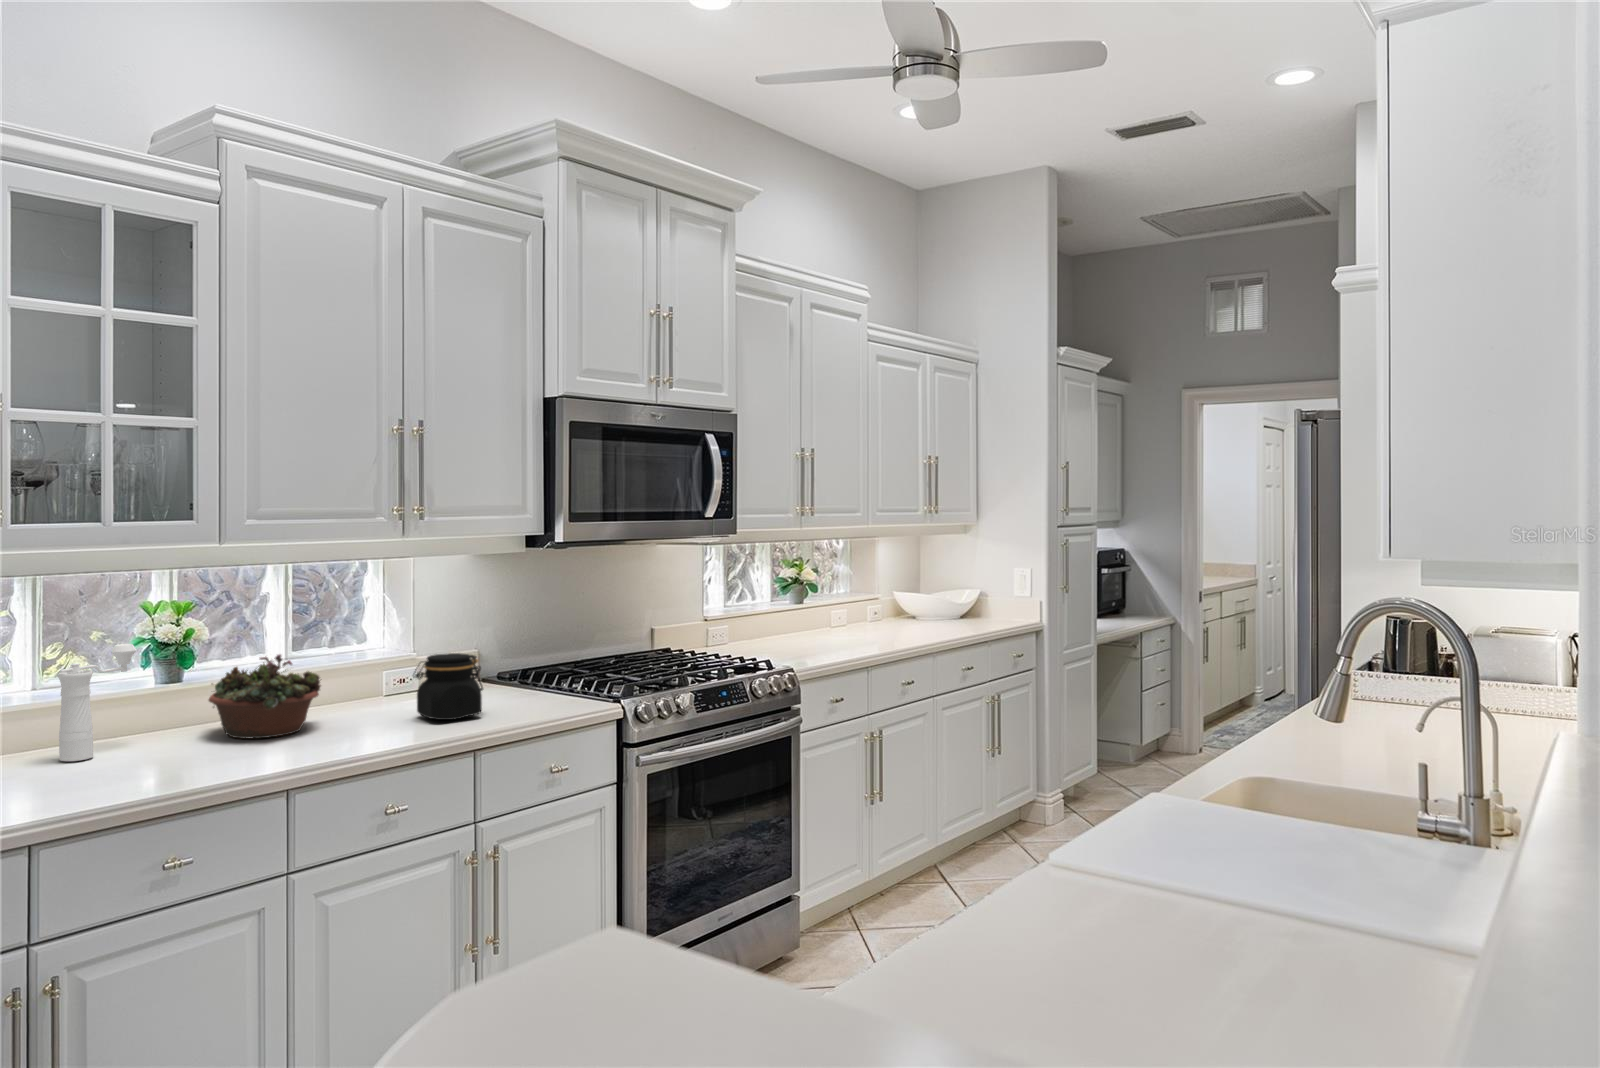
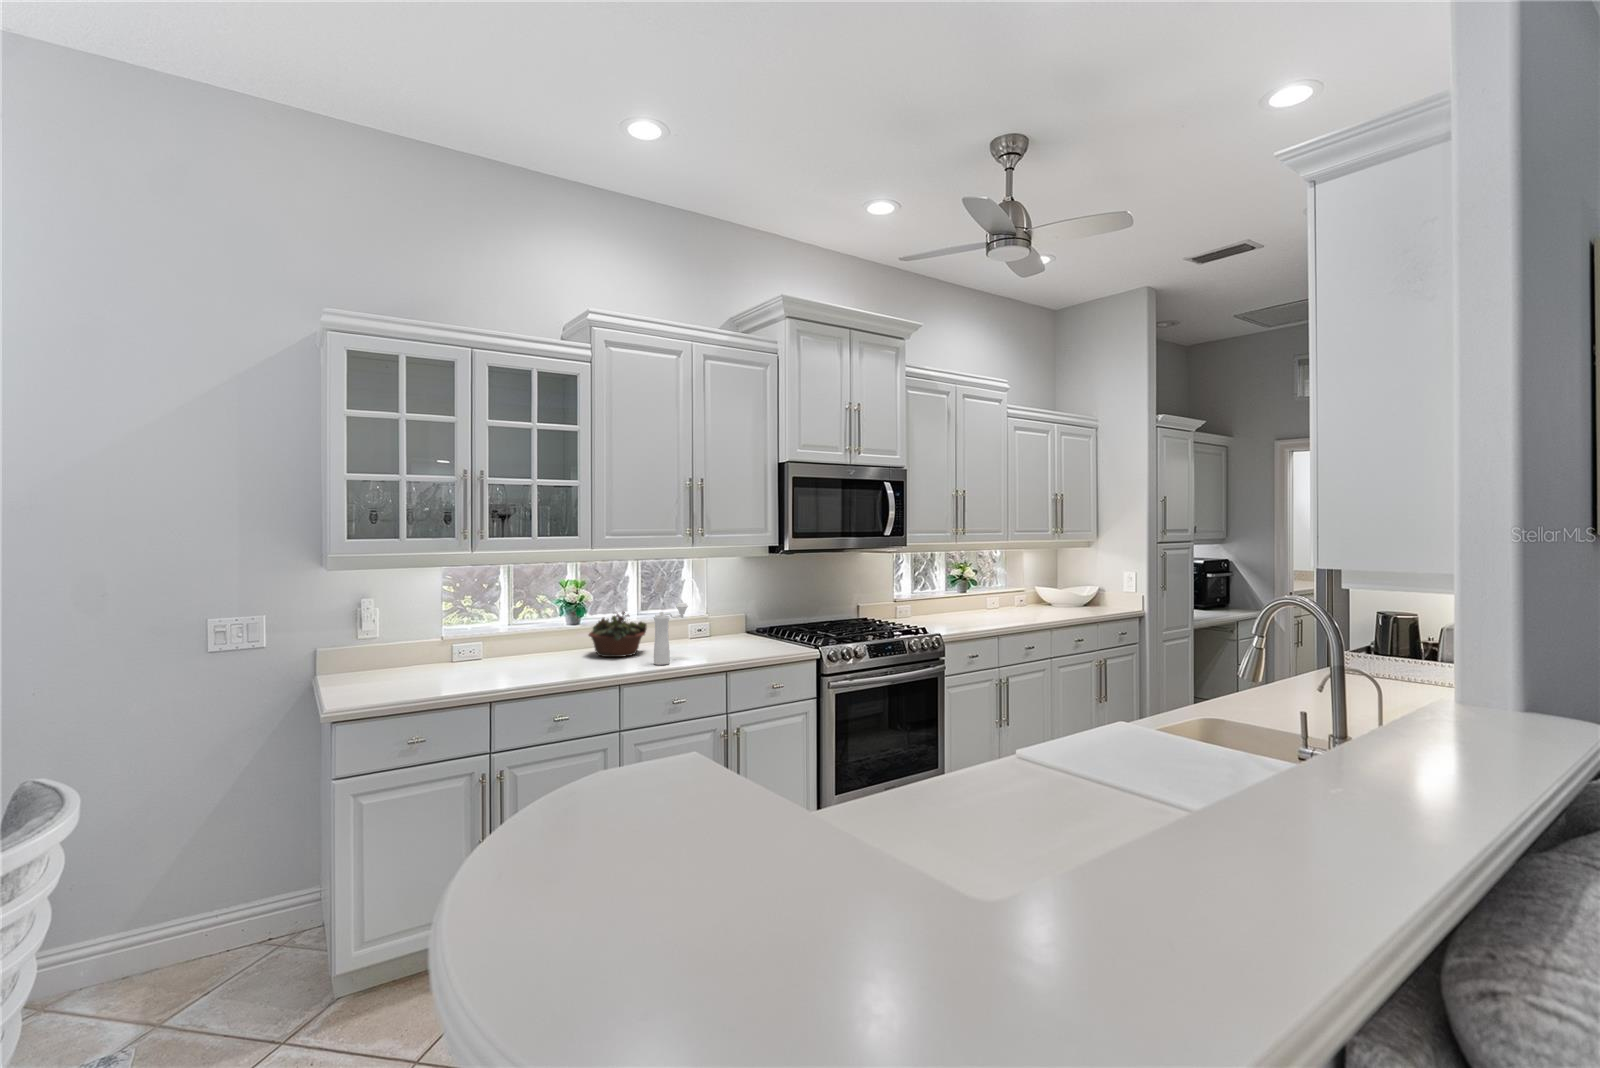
pepper mill: present [58,644,136,761] -> present [654,603,688,665]
jar: present [414,653,483,720] -> none [696,614,736,653]

